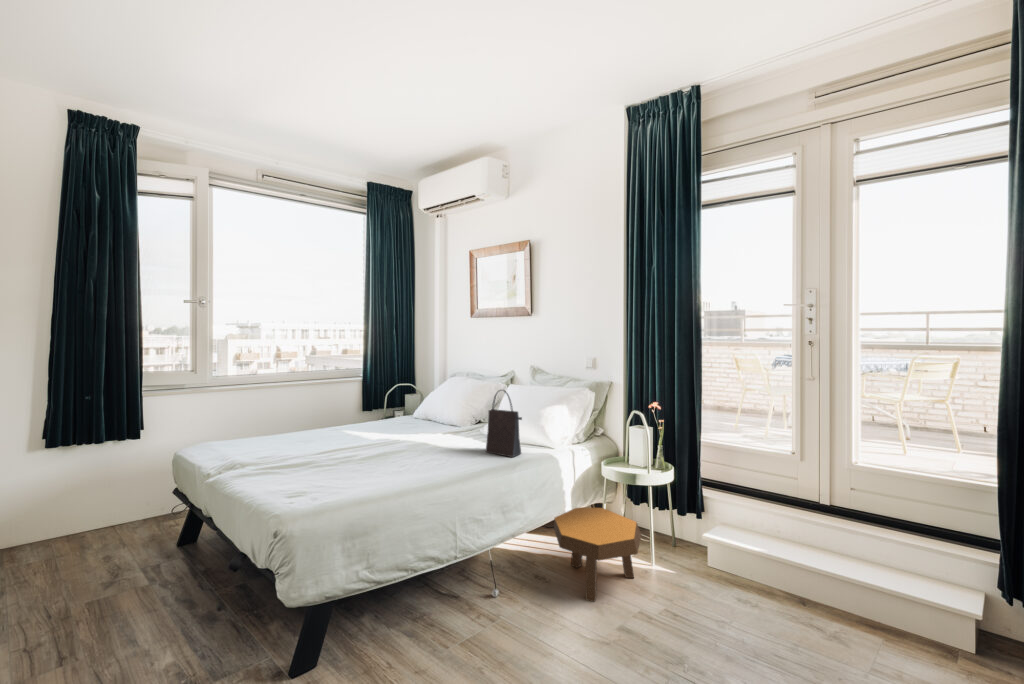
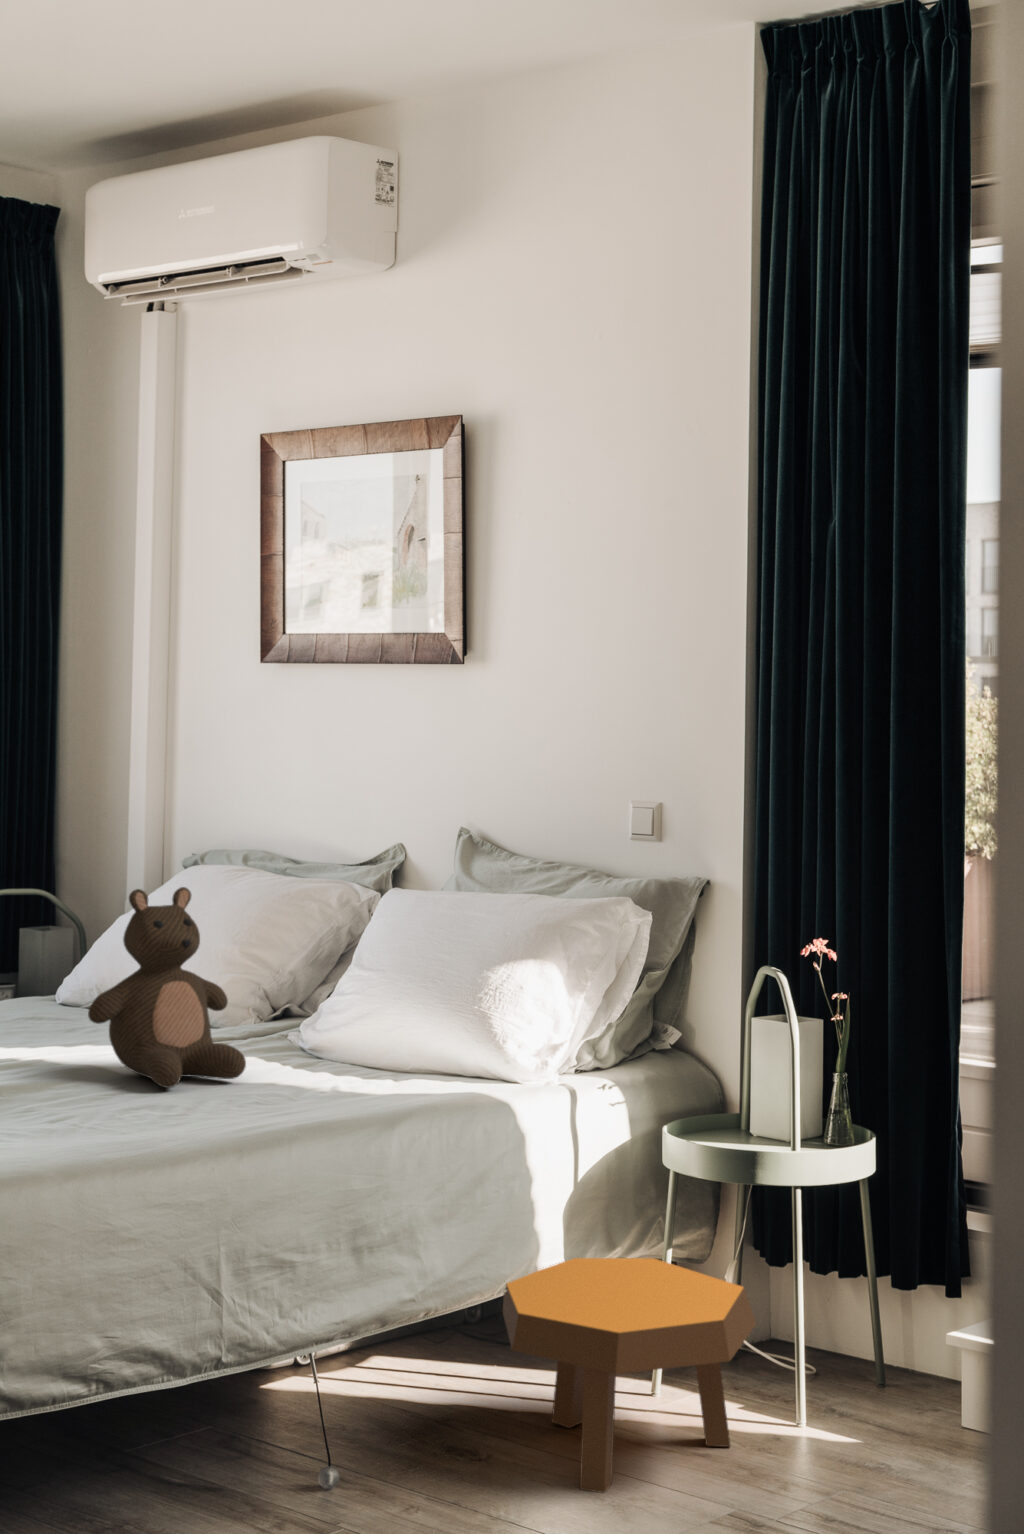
stuffed bear: none [416,387,468,454] -> present [88,887,246,1088]
handbag: present [486,390,522,457] -> none [300,896,413,1097]

